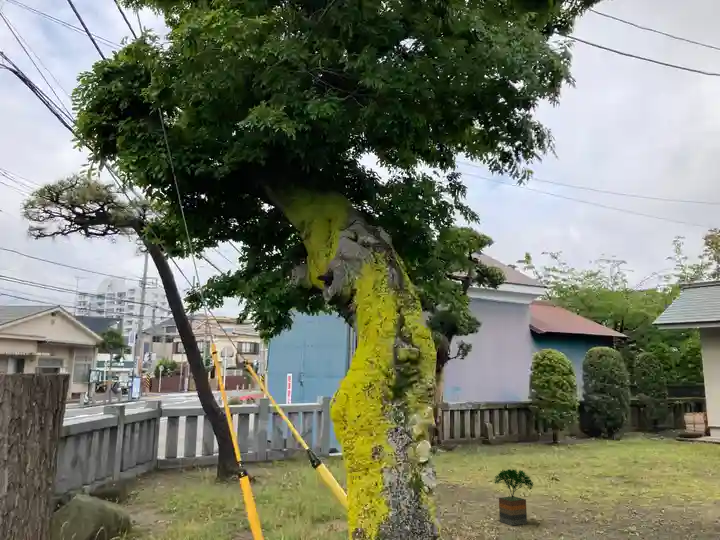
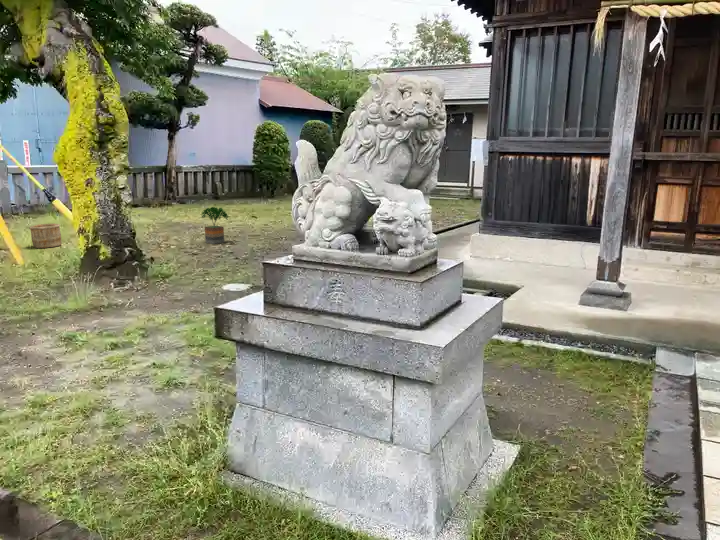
wooden bucket: none [283,481,318,515] -> present [29,223,62,248]

